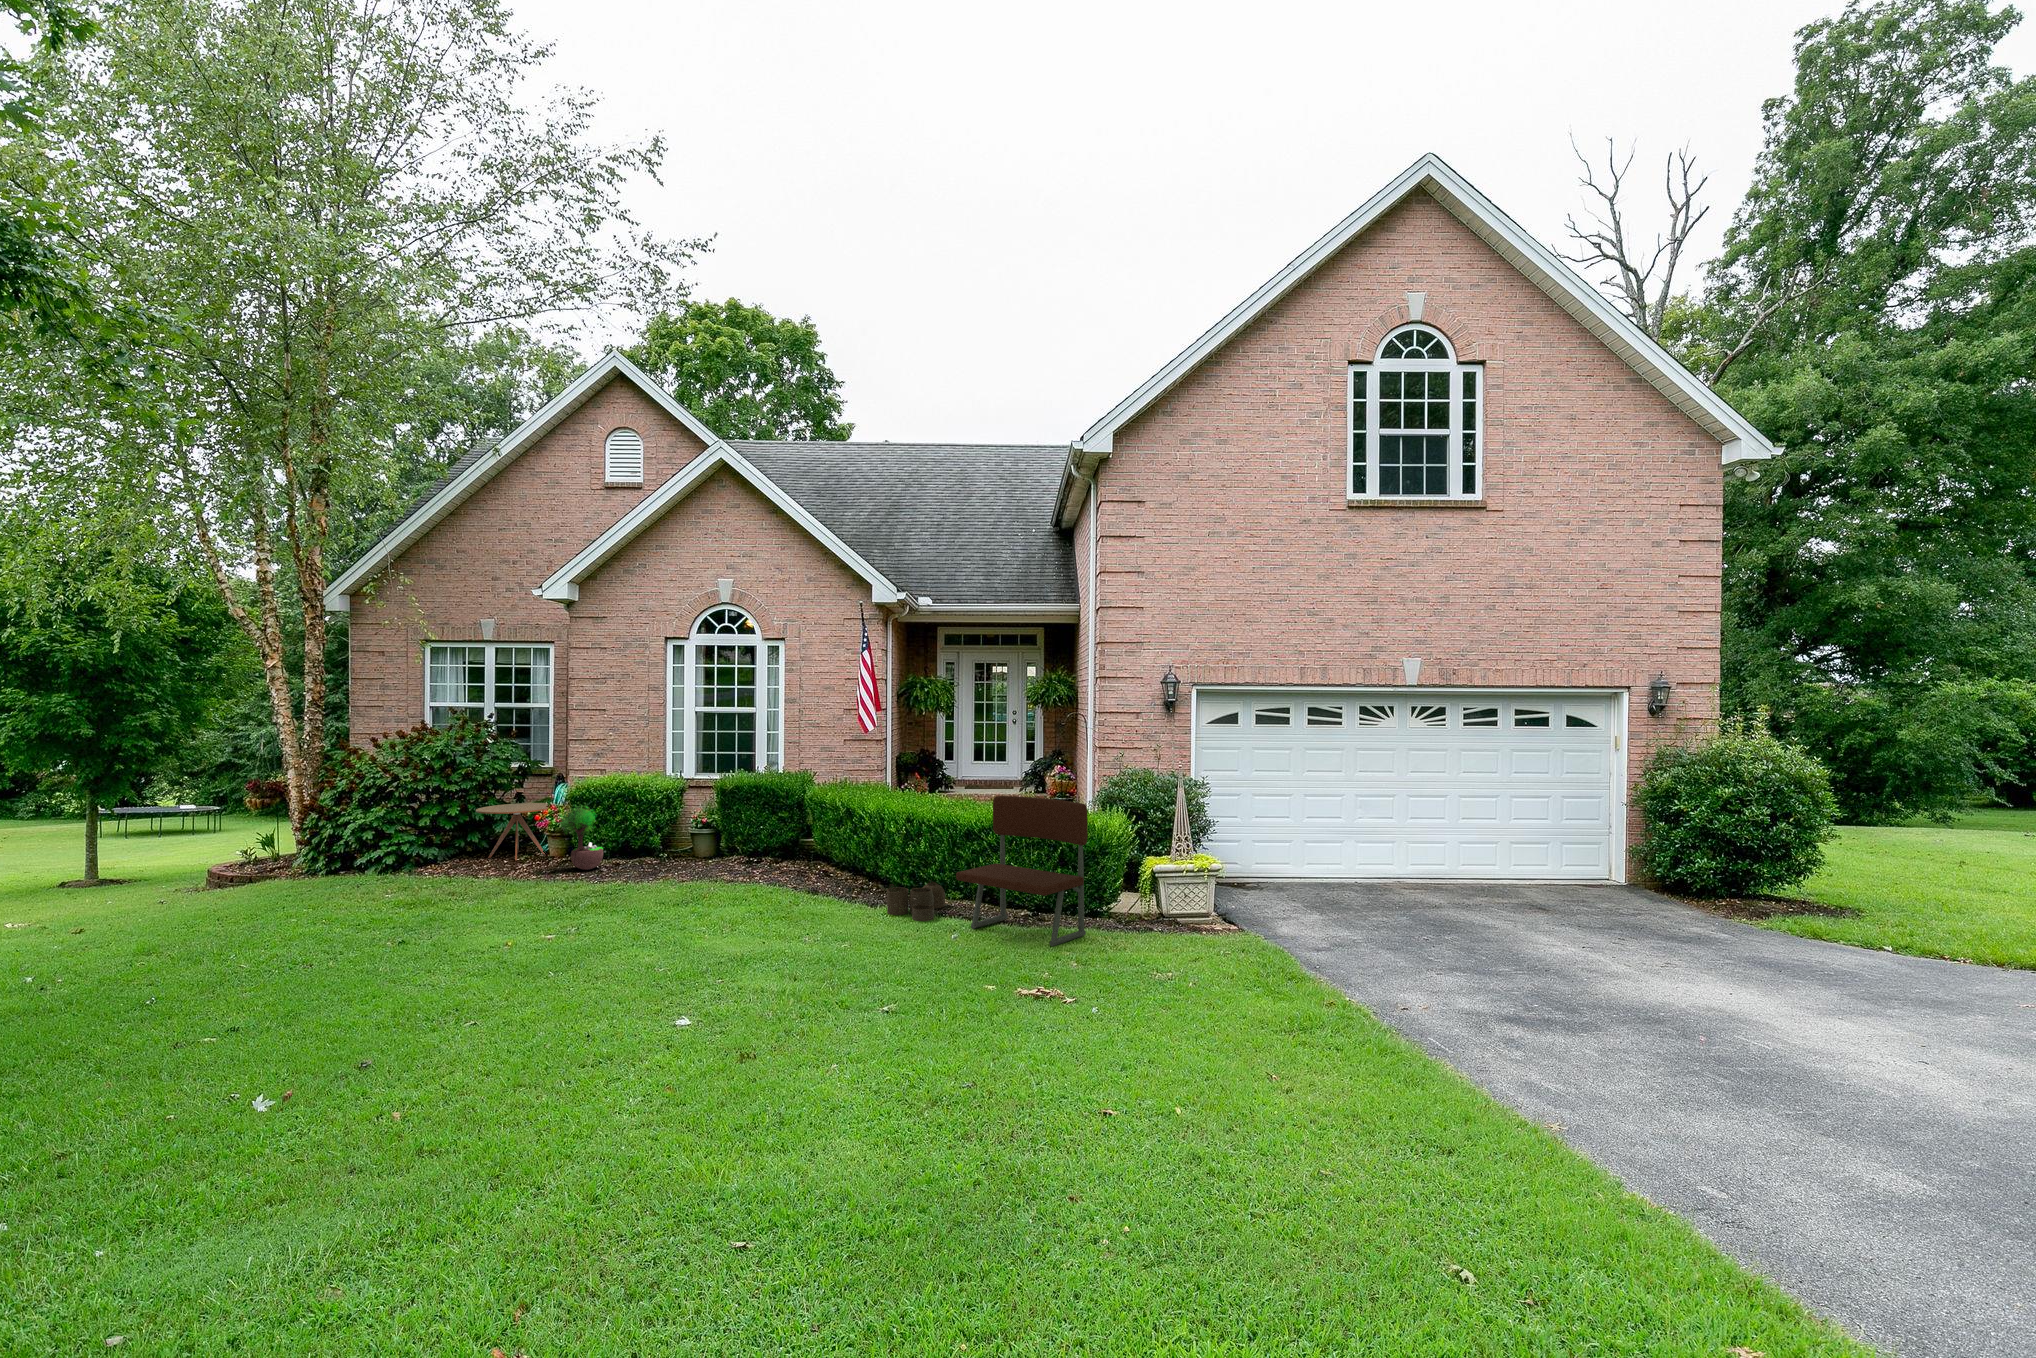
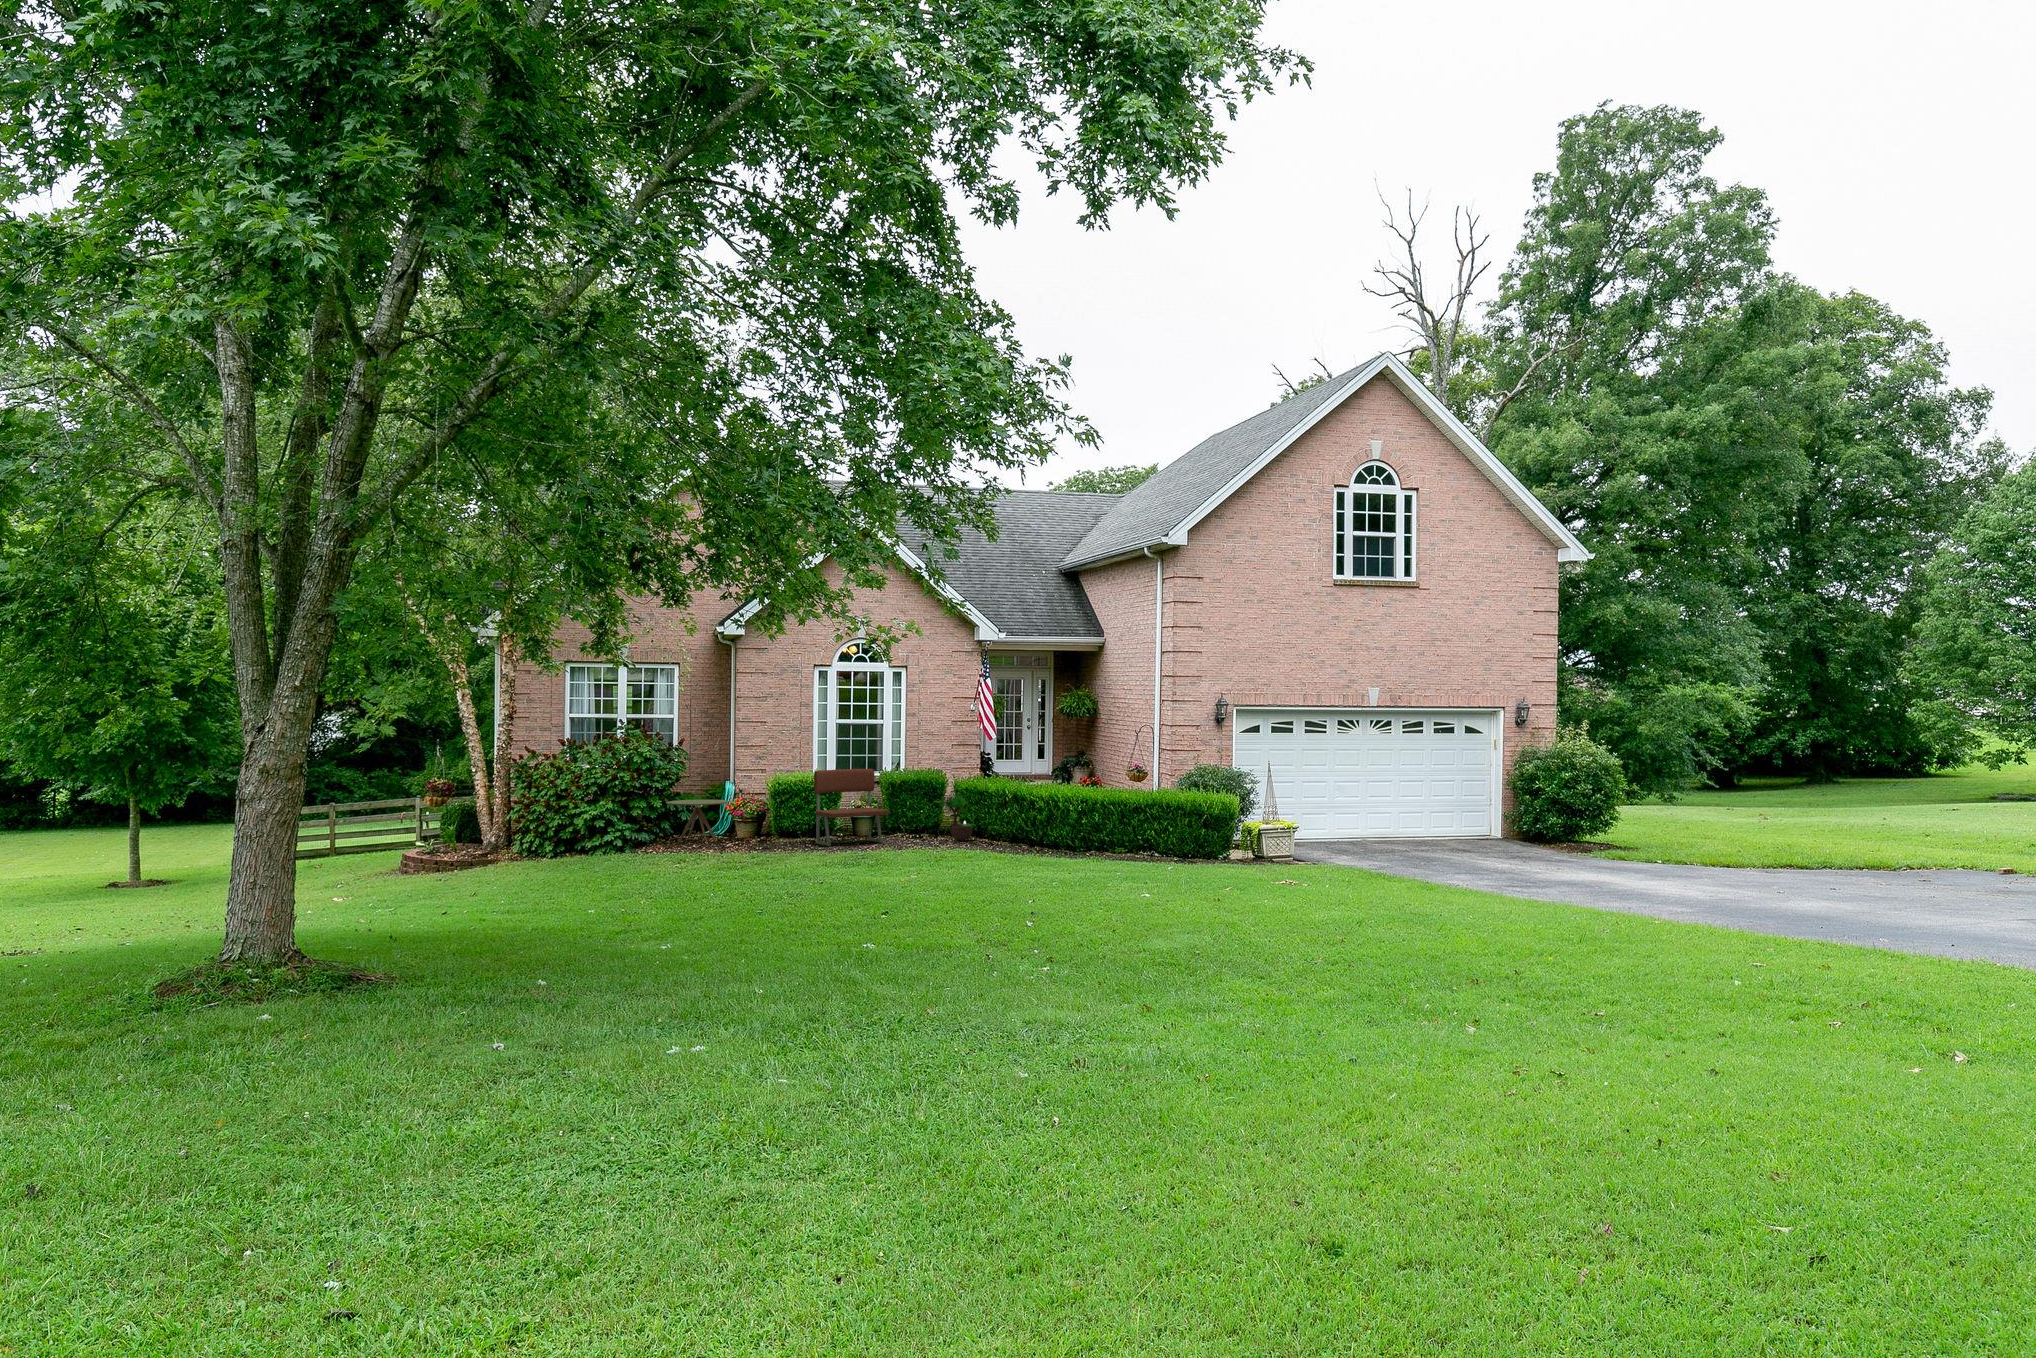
bench: present [956,796,1088,946] -> present [814,769,889,846]
potted tree: present [555,805,603,870] -> present [942,792,973,841]
woven basket: present [887,880,945,921] -> none [1076,835,1113,857]

